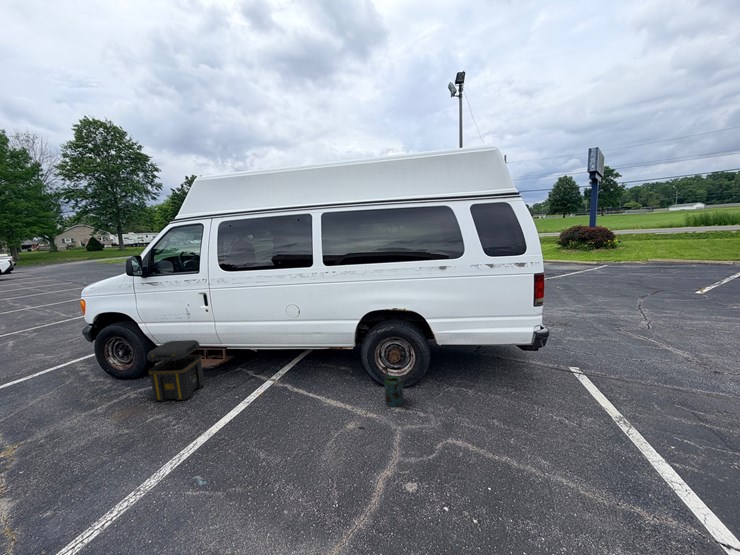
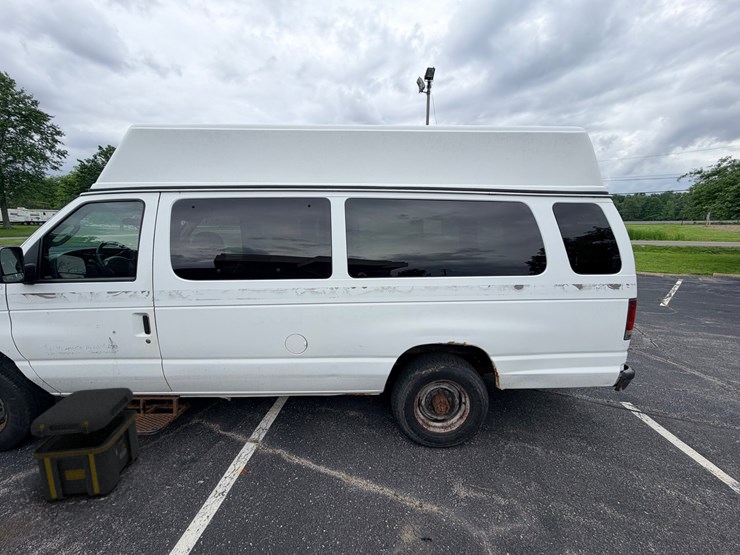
watering can: present [383,366,403,407] -> none [424,420,466,484]

